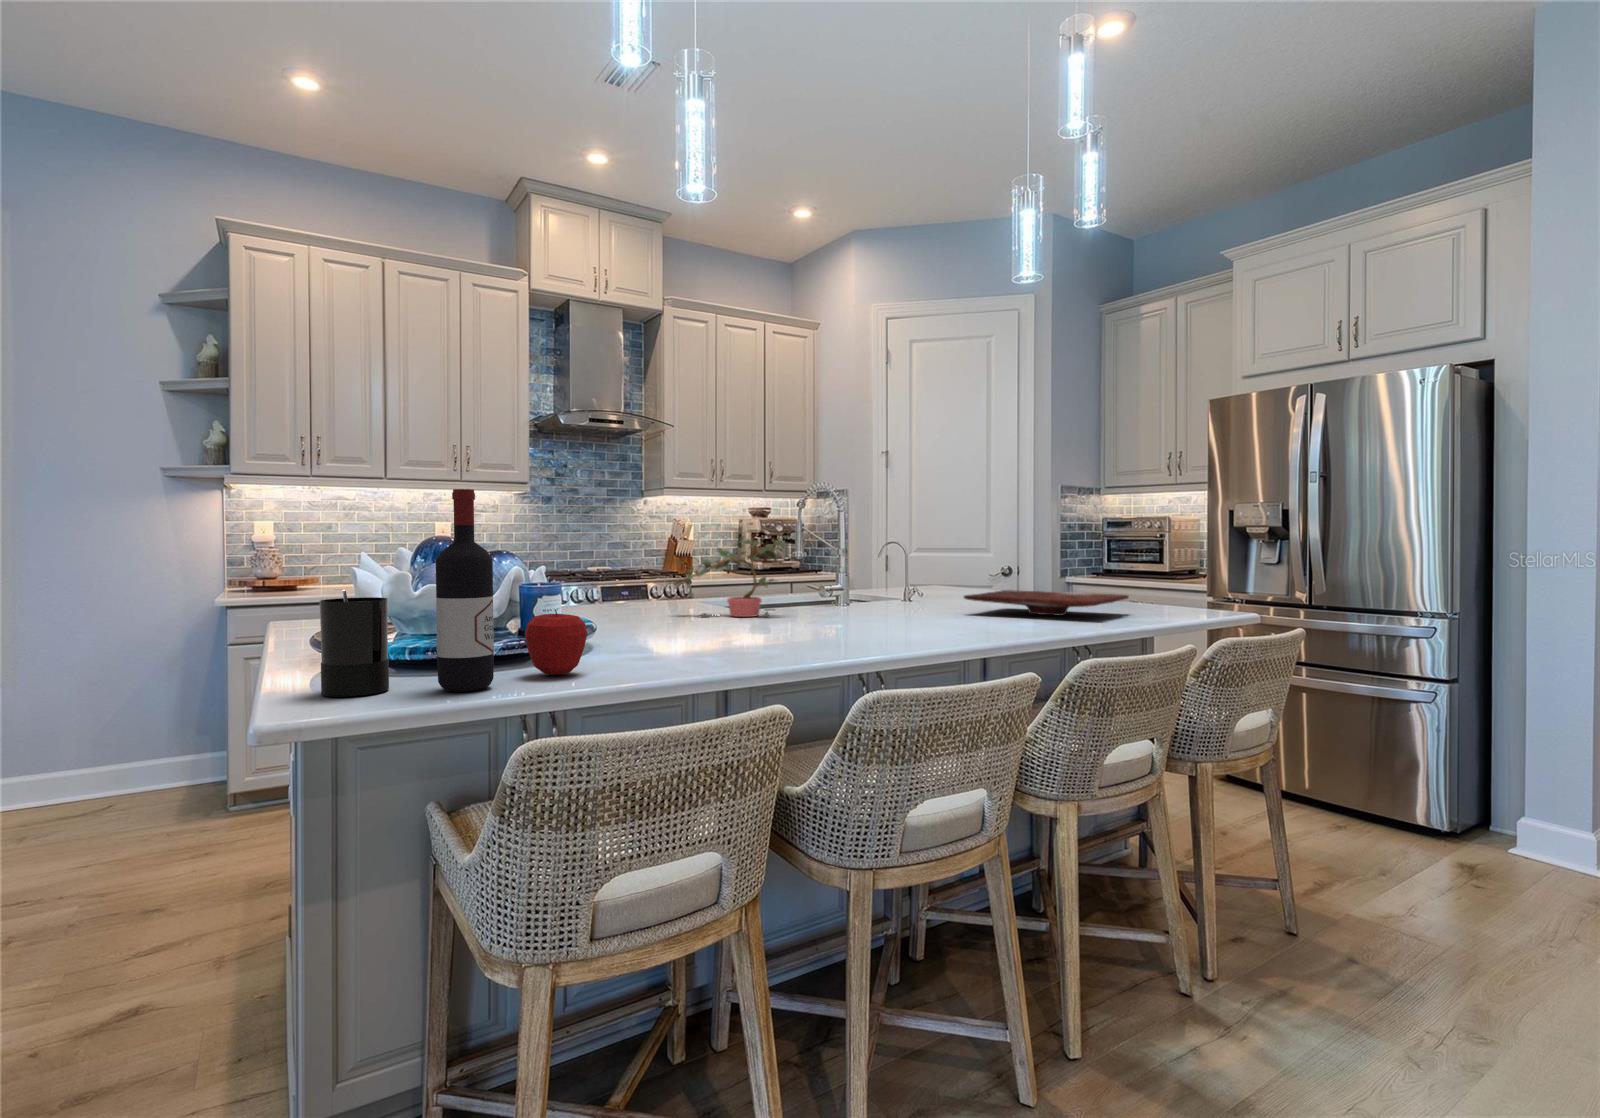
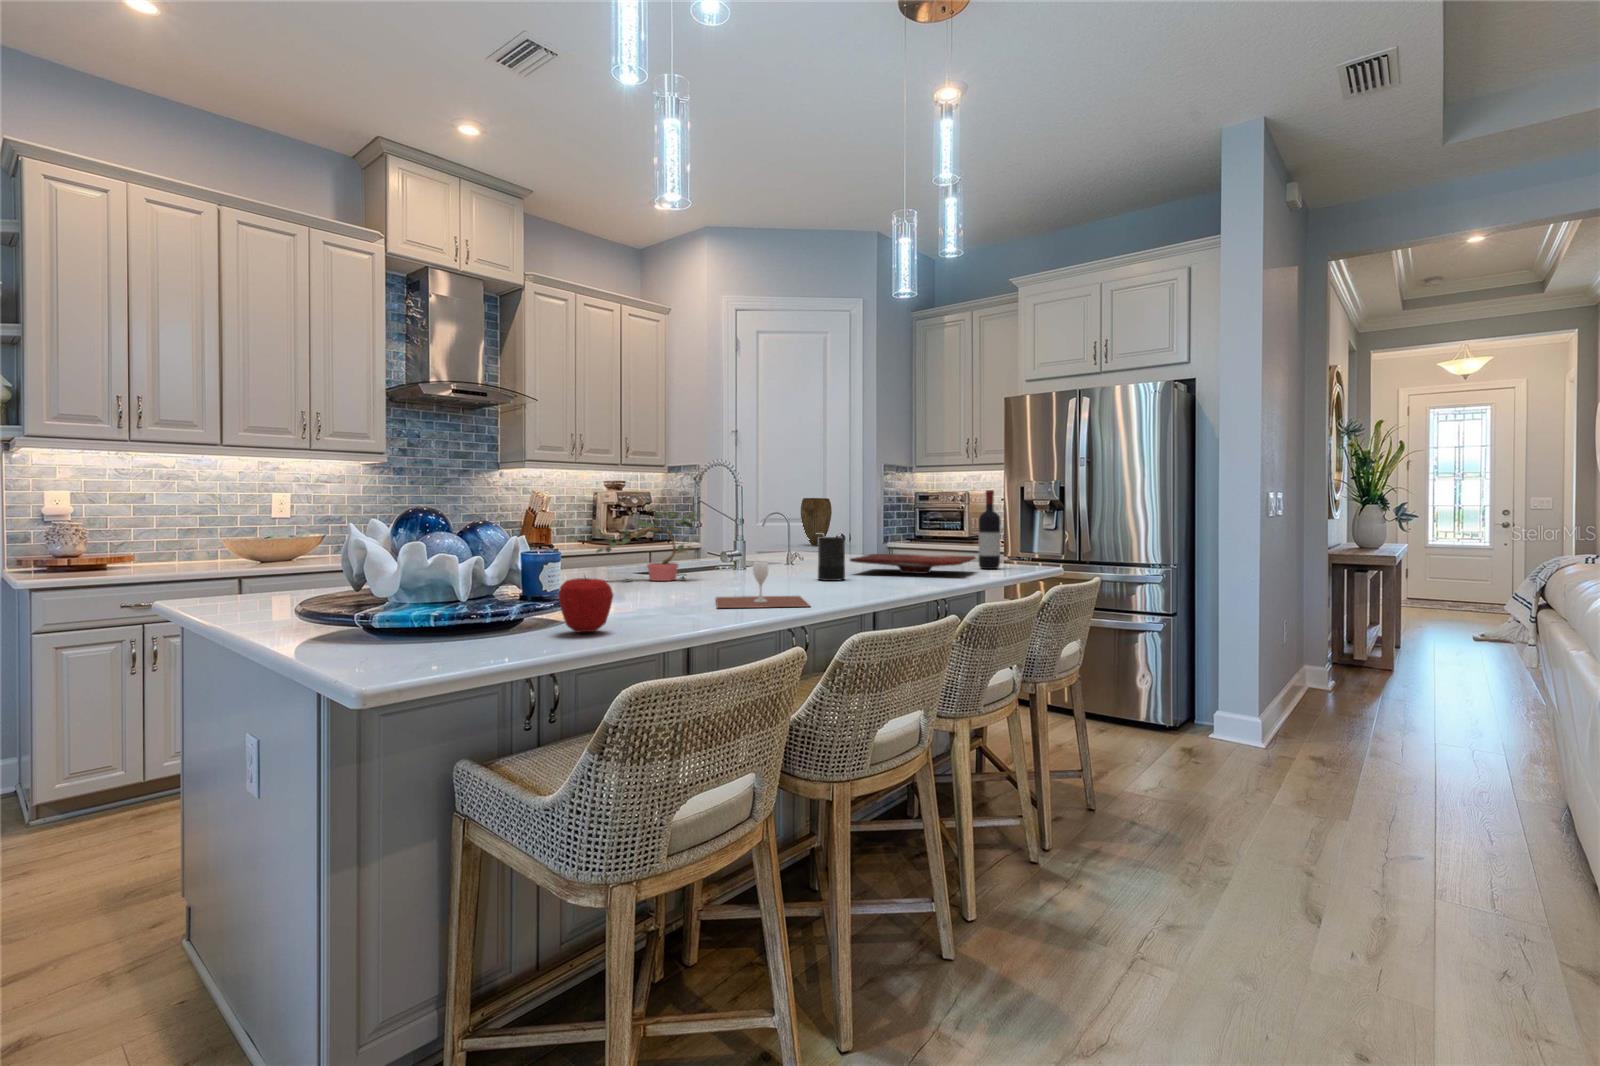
wine bottle: present [436,489,494,692] -> present [979,490,1000,569]
vase: none [963,525,999,579] -> present [801,498,832,546]
candle: present [320,589,389,697] -> present [818,537,845,581]
wine glass: none [743,597,861,653] -> present [716,561,810,608]

